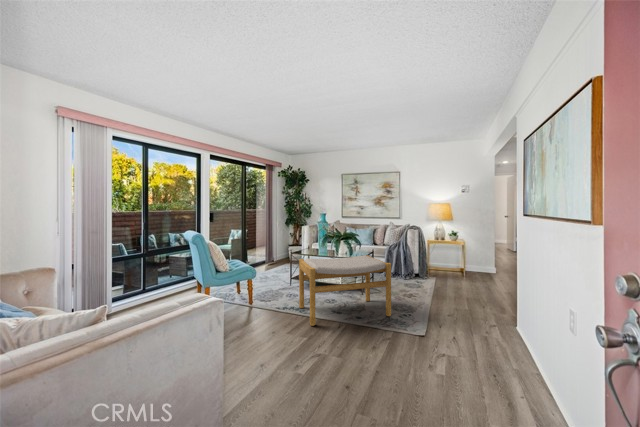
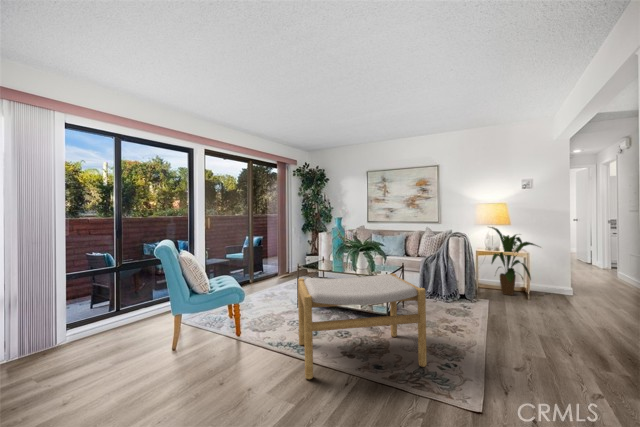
house plant: none [436,222,475,274] -> present [490,227,537,295]

